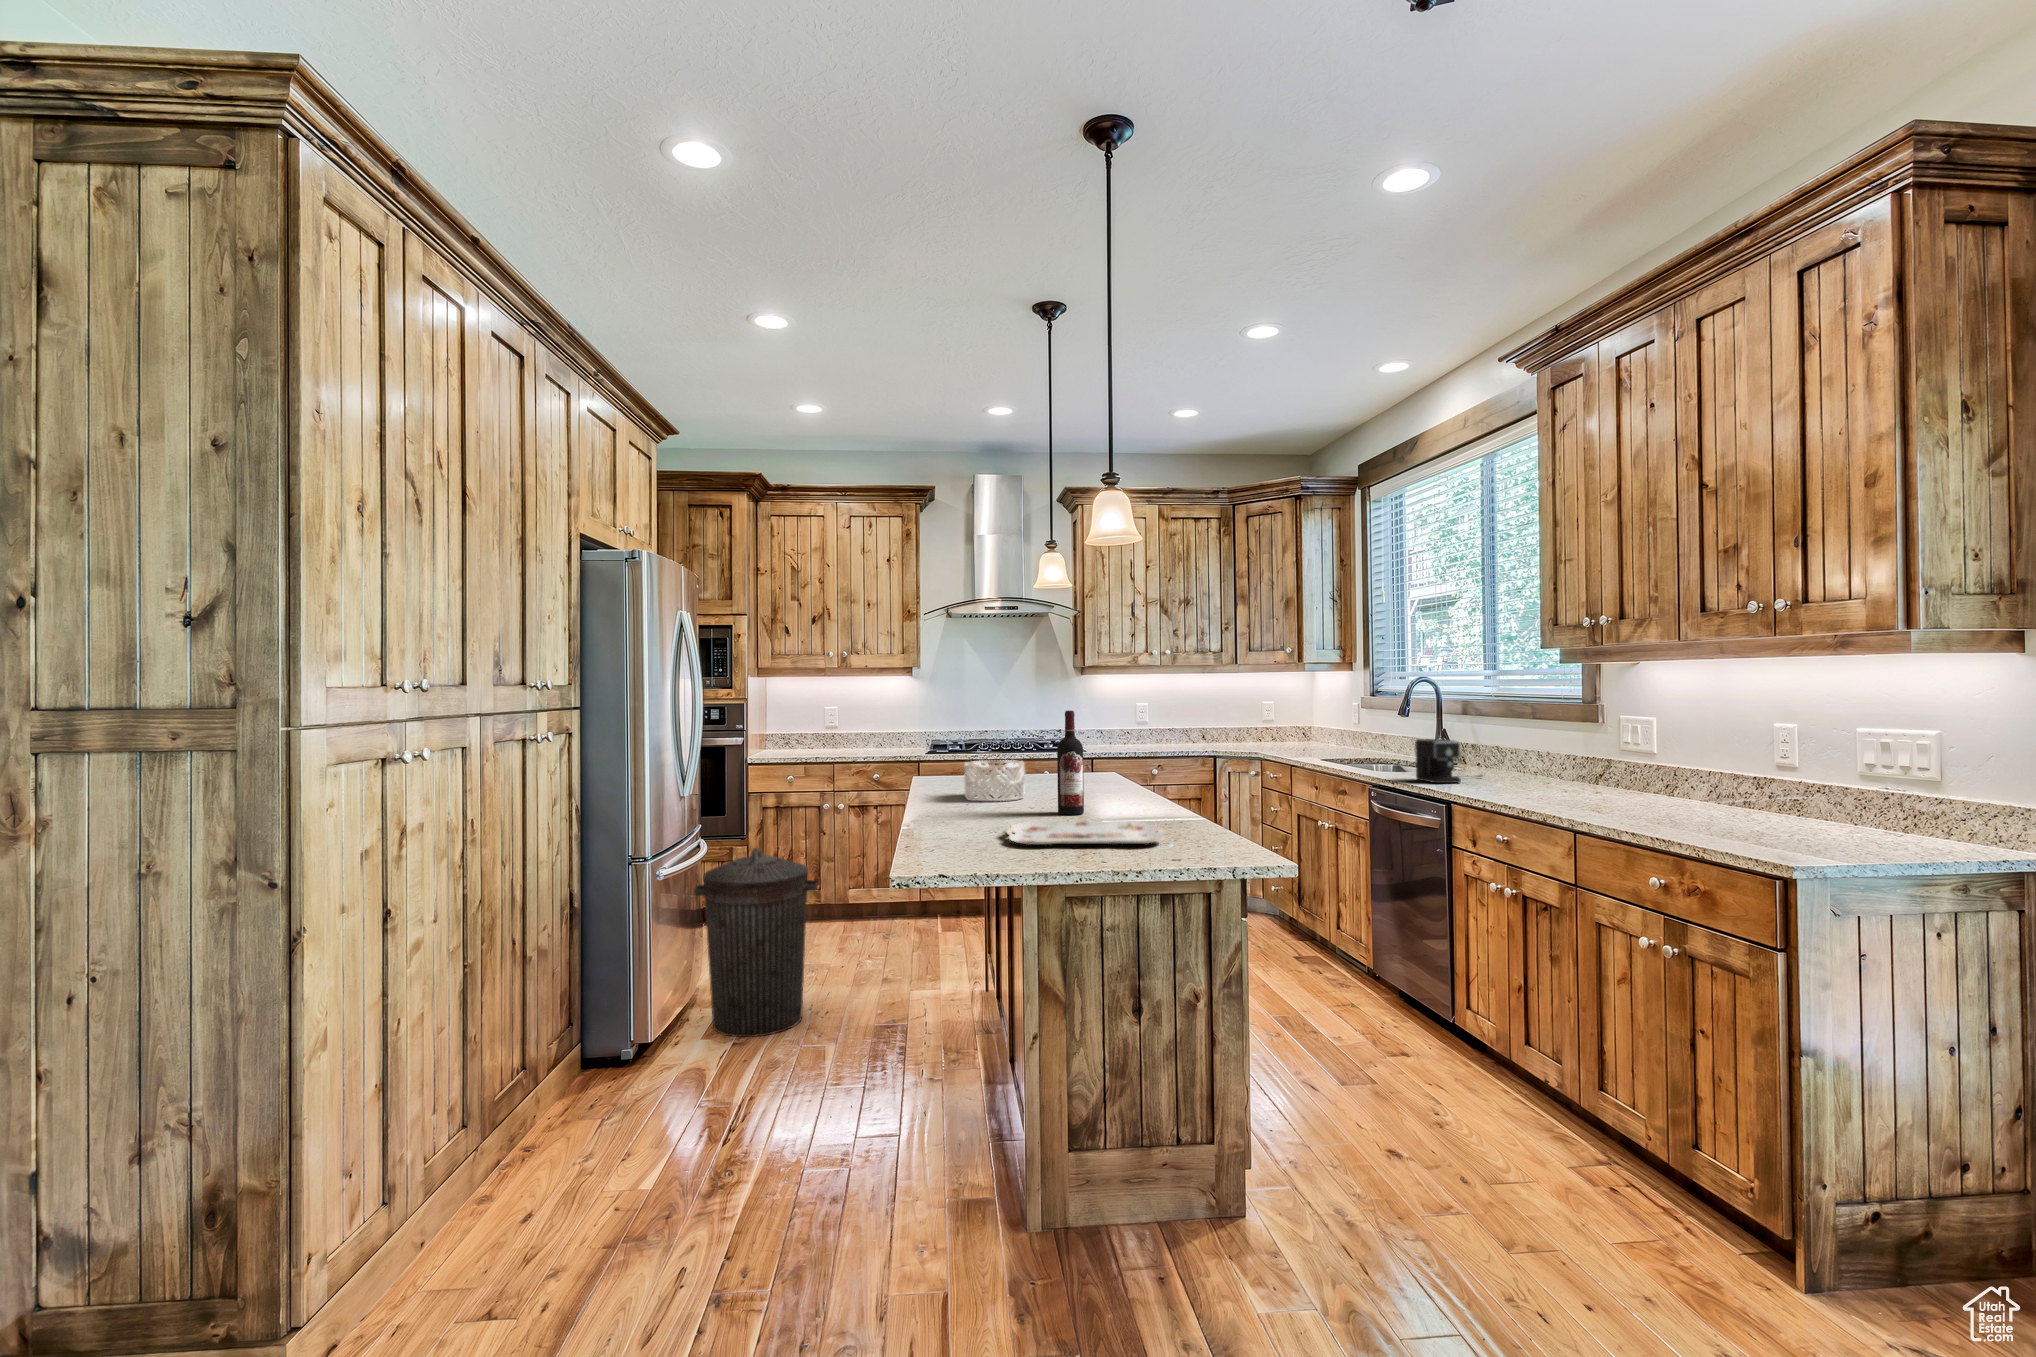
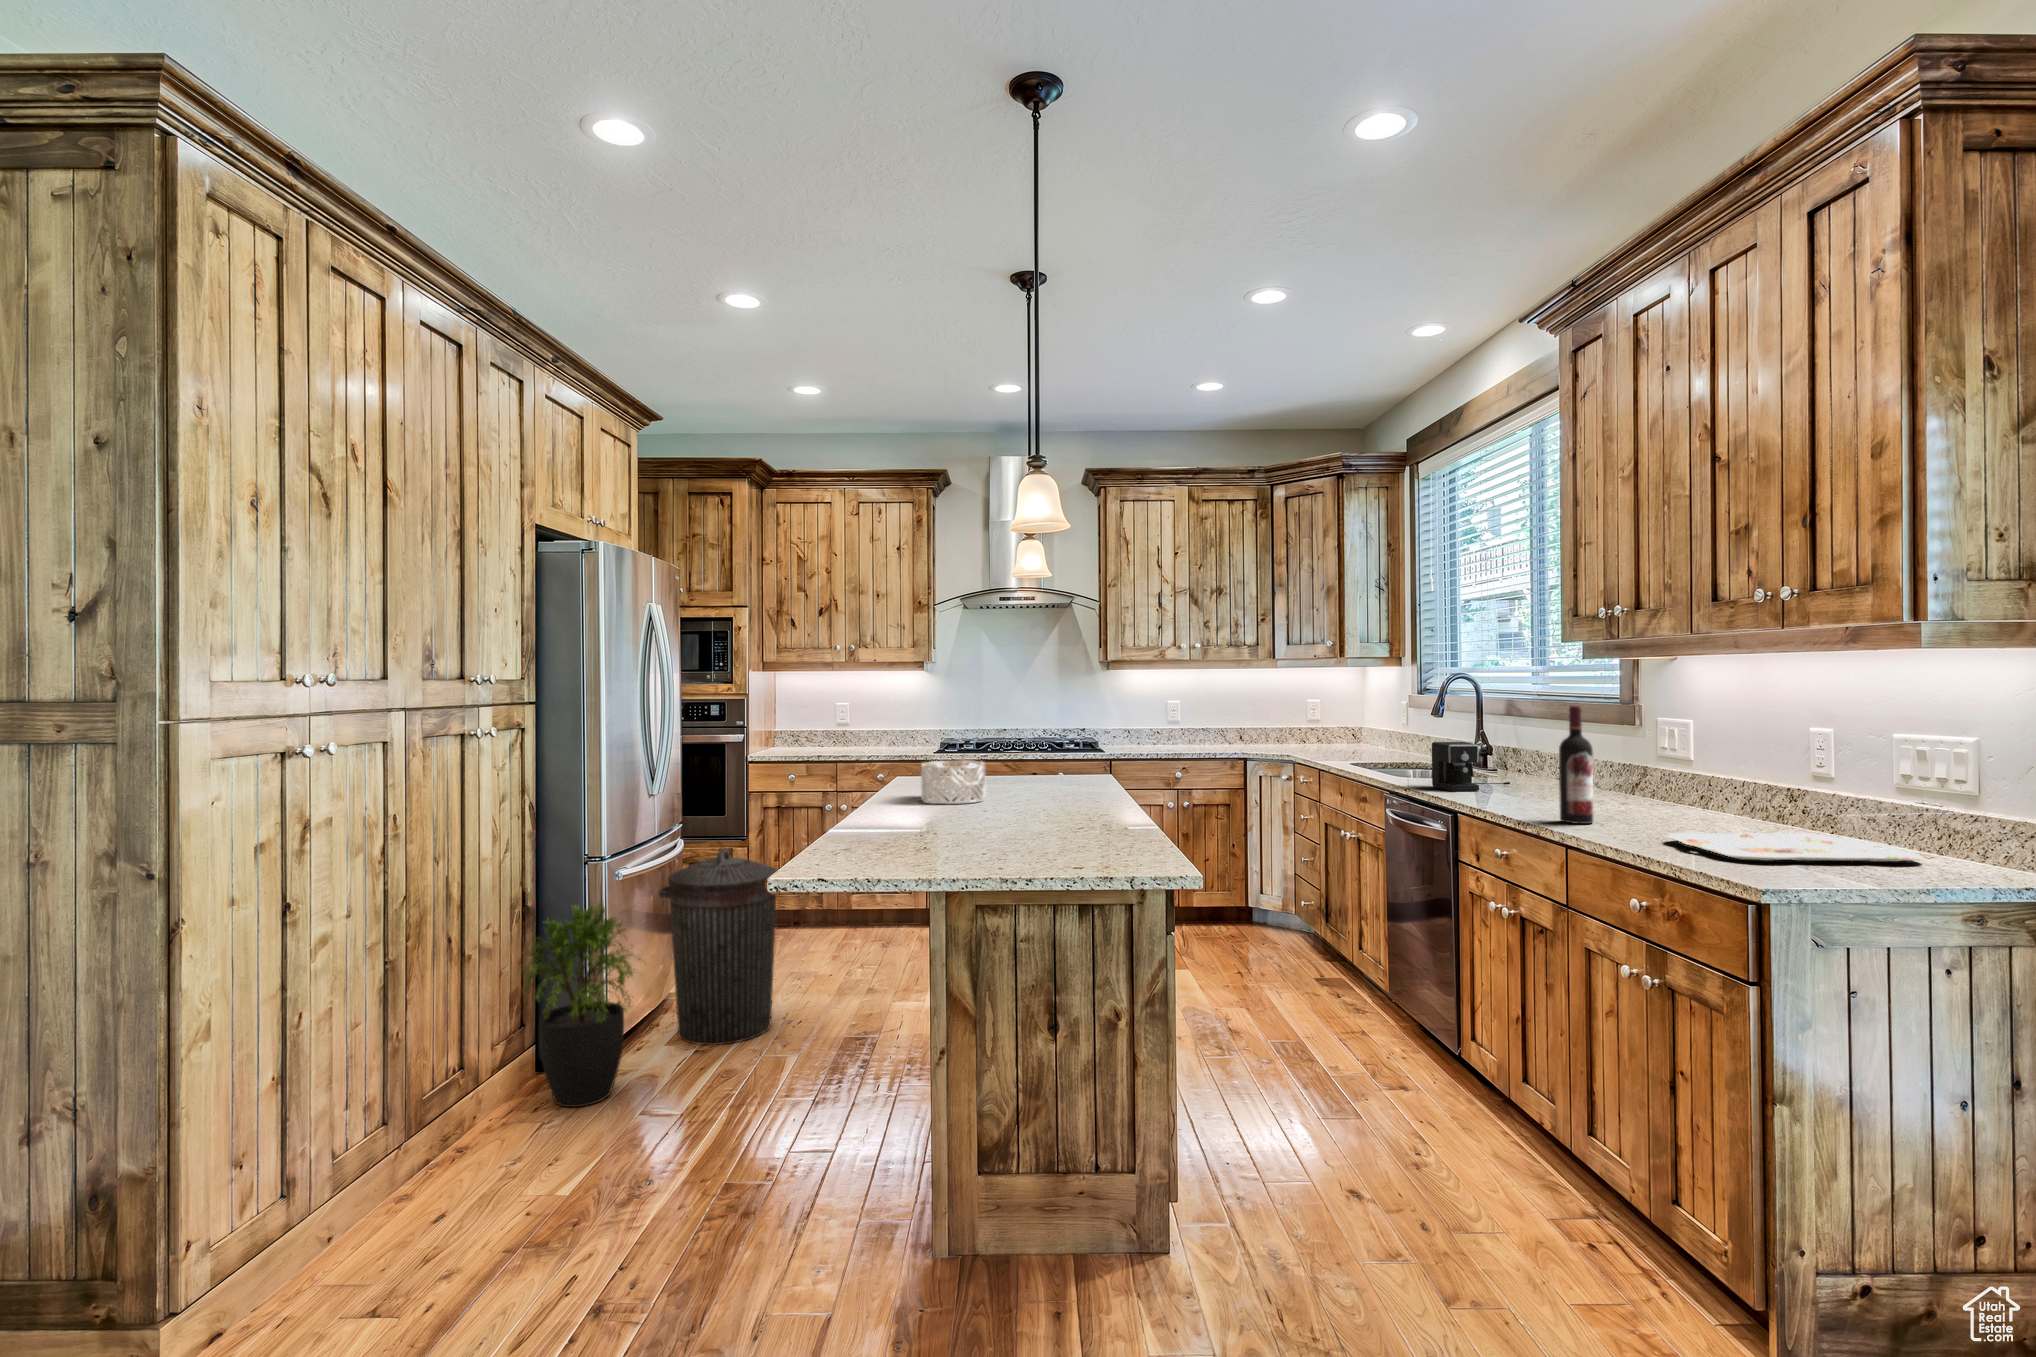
wine bottle: present [1057,711,1084,815] -> present [1559,706,1593,824]
serving tray: present [1006,821,1165,845] -> present [1667,832,1923,862]
potted plant: none [572,898,698,1103] -> present [517,904,646,1107]

